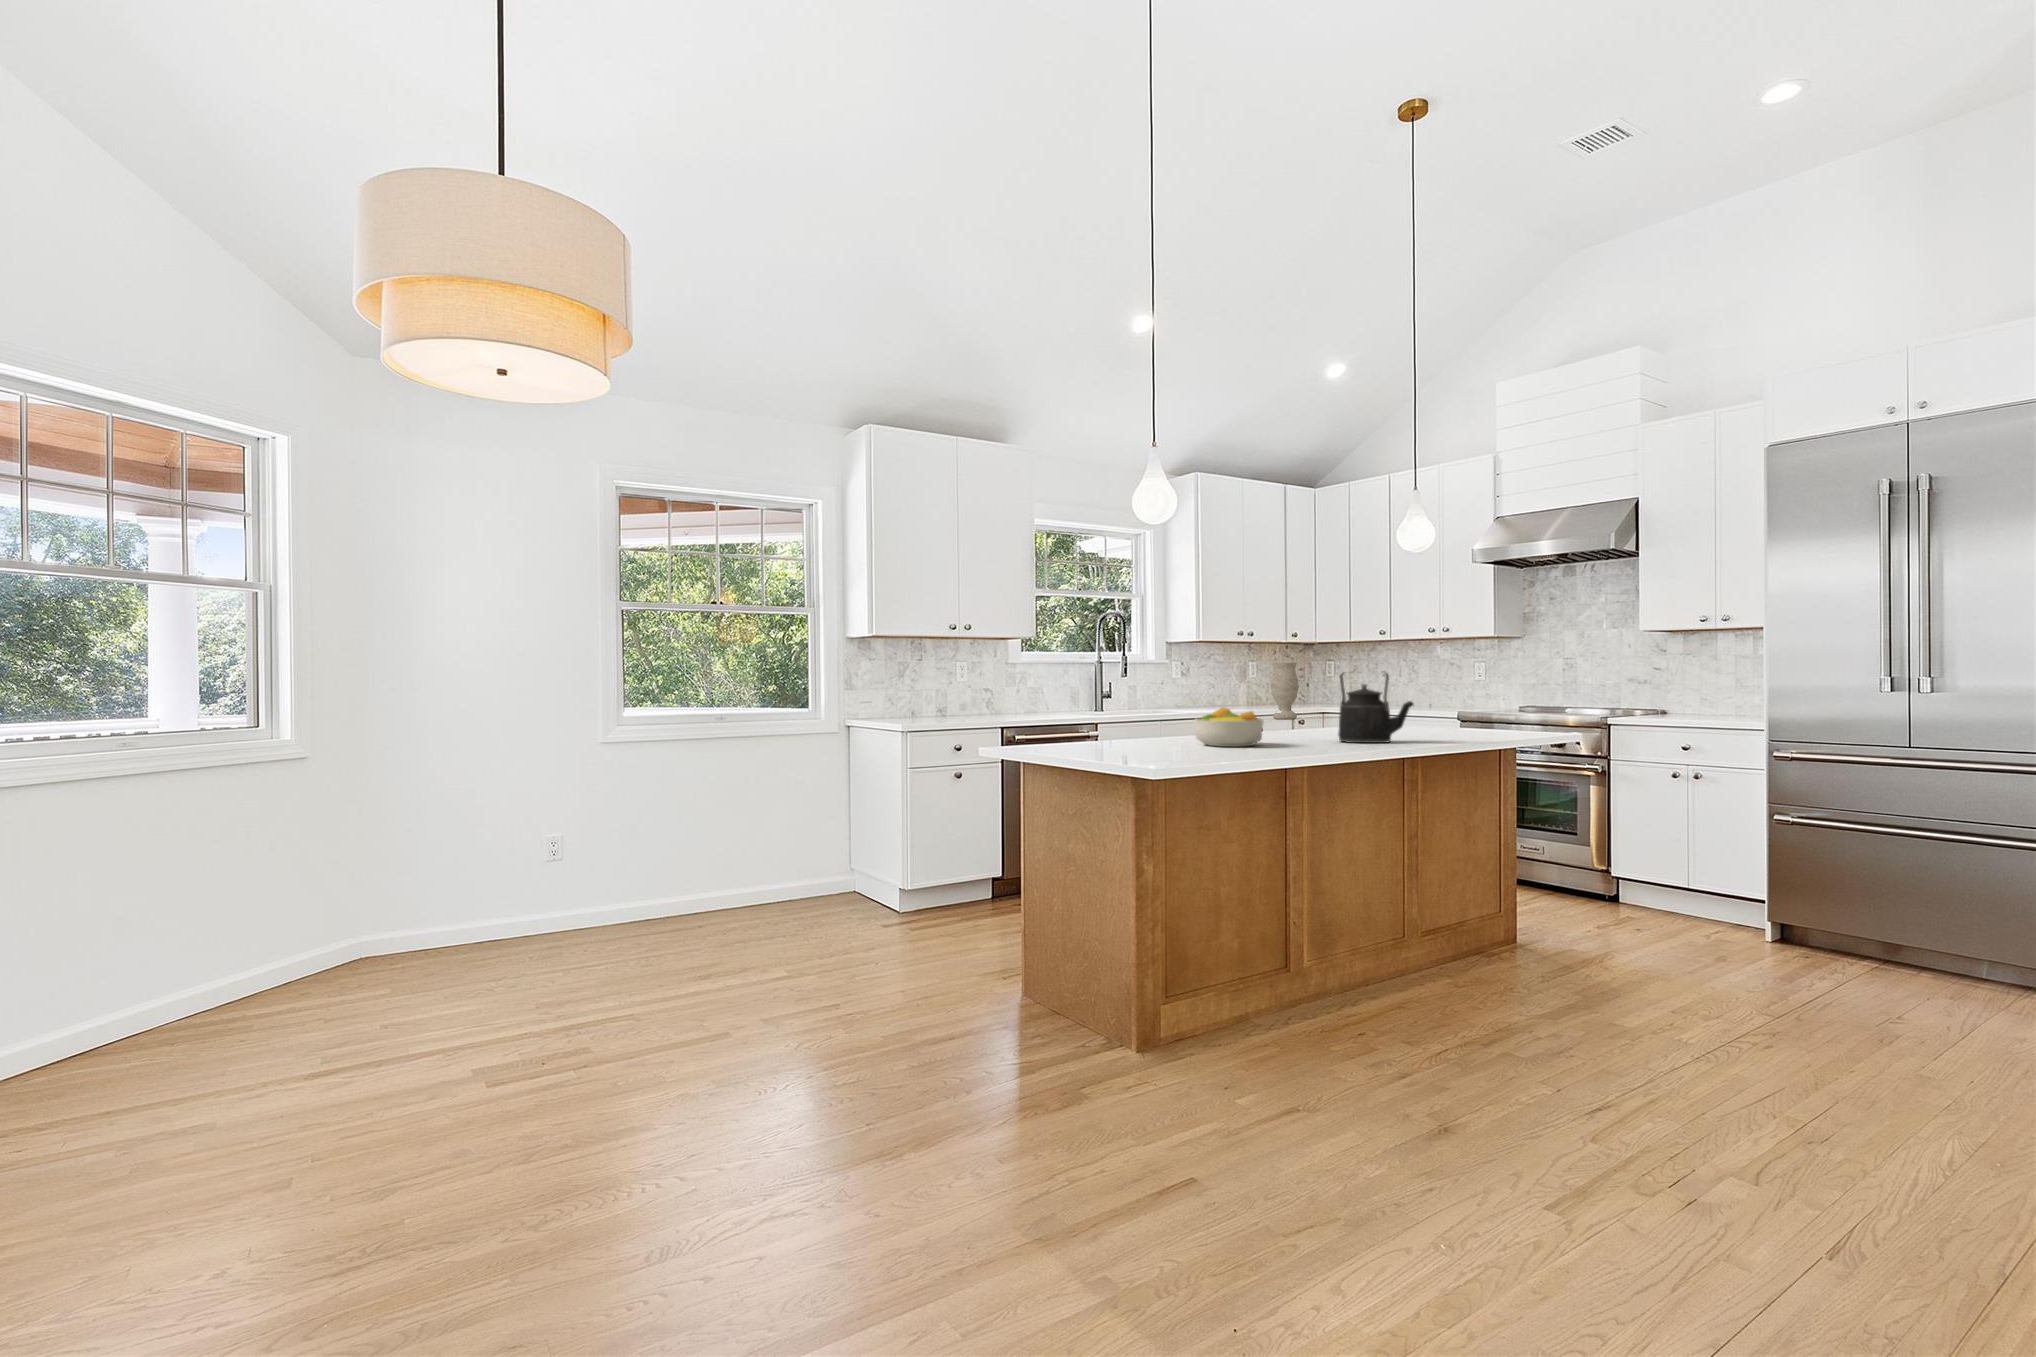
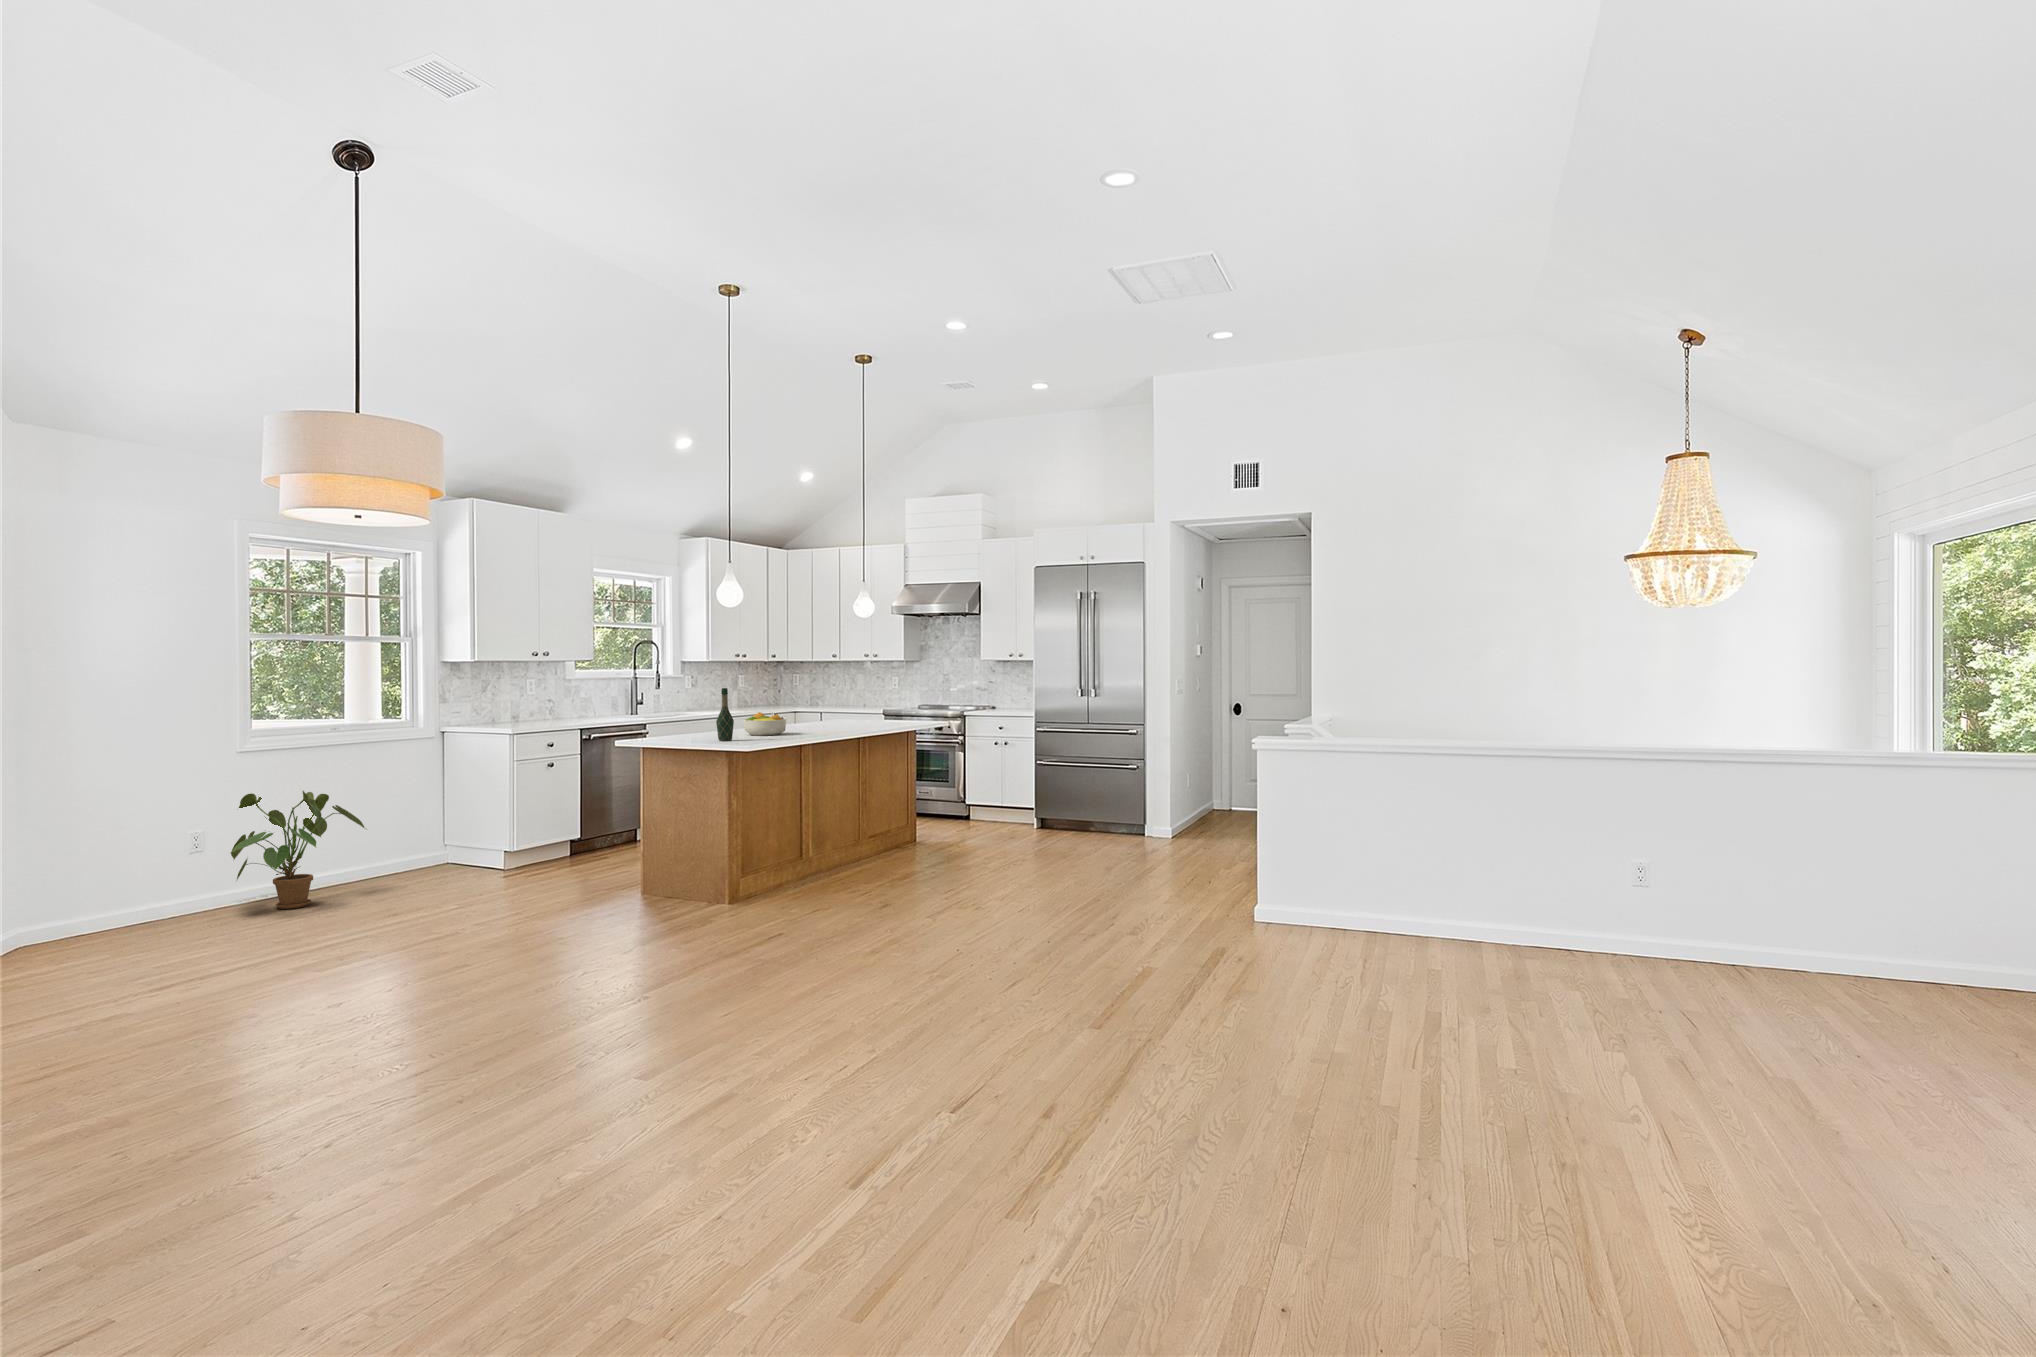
wine bottle: none [1128,661,1157,754] -> present [716,688,734,741]
vase: present [1270,662,1299,719] -> none [759,677,779,717]
kettle: present [1338,672,1413,743] -> none [824,690,865,731]
house plant: none [553,793,721,947] -> present [231,791,366,909]

